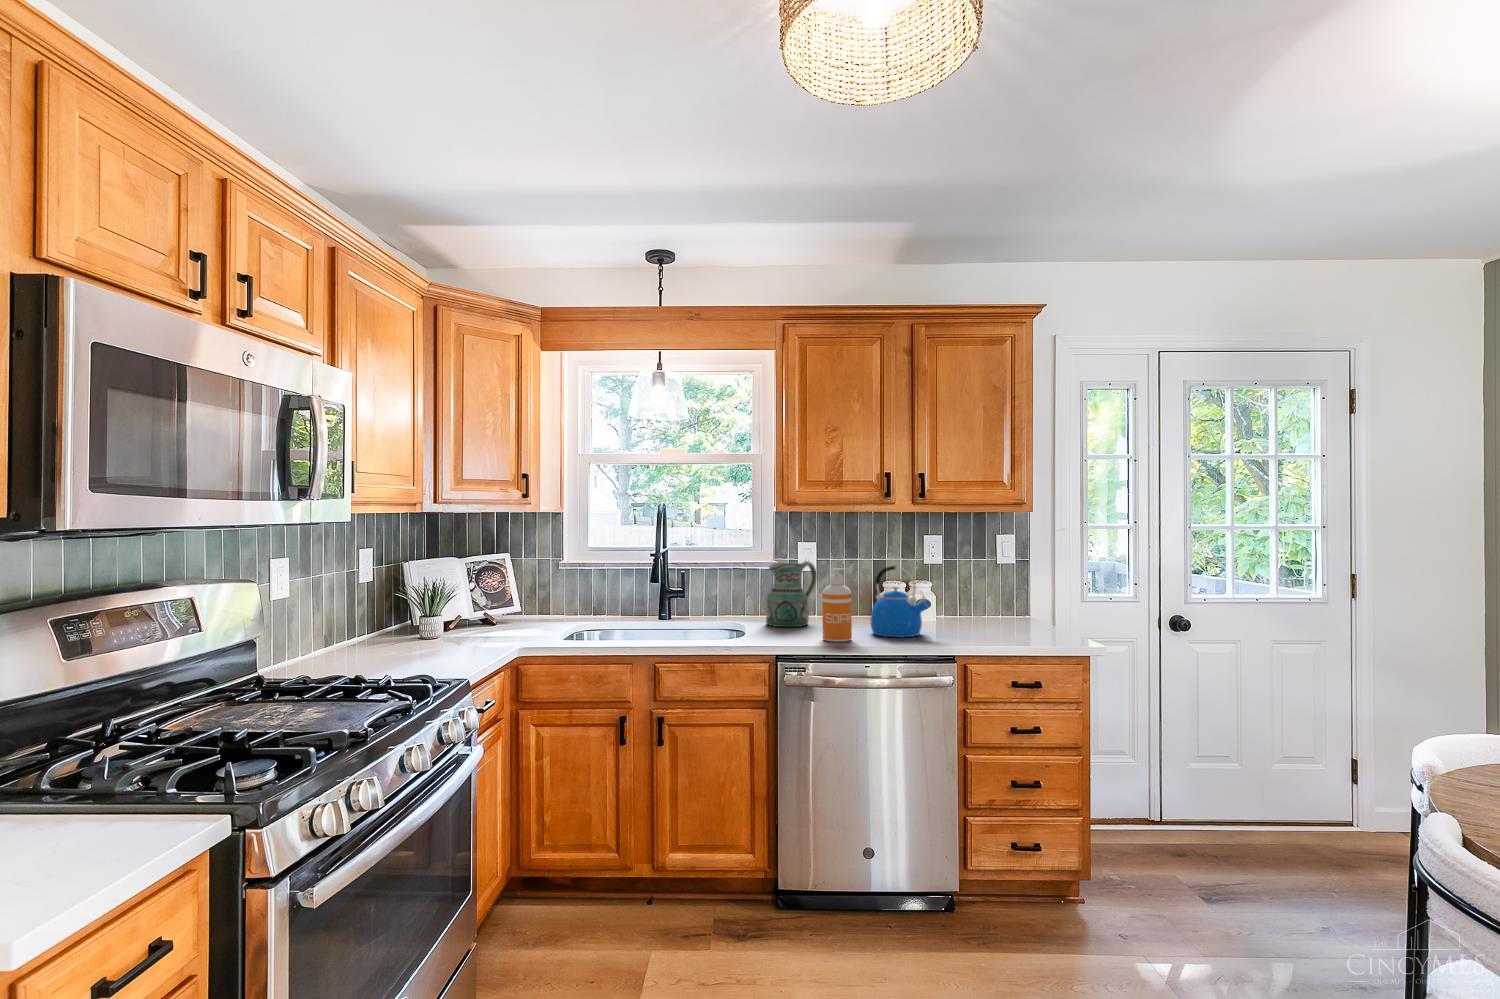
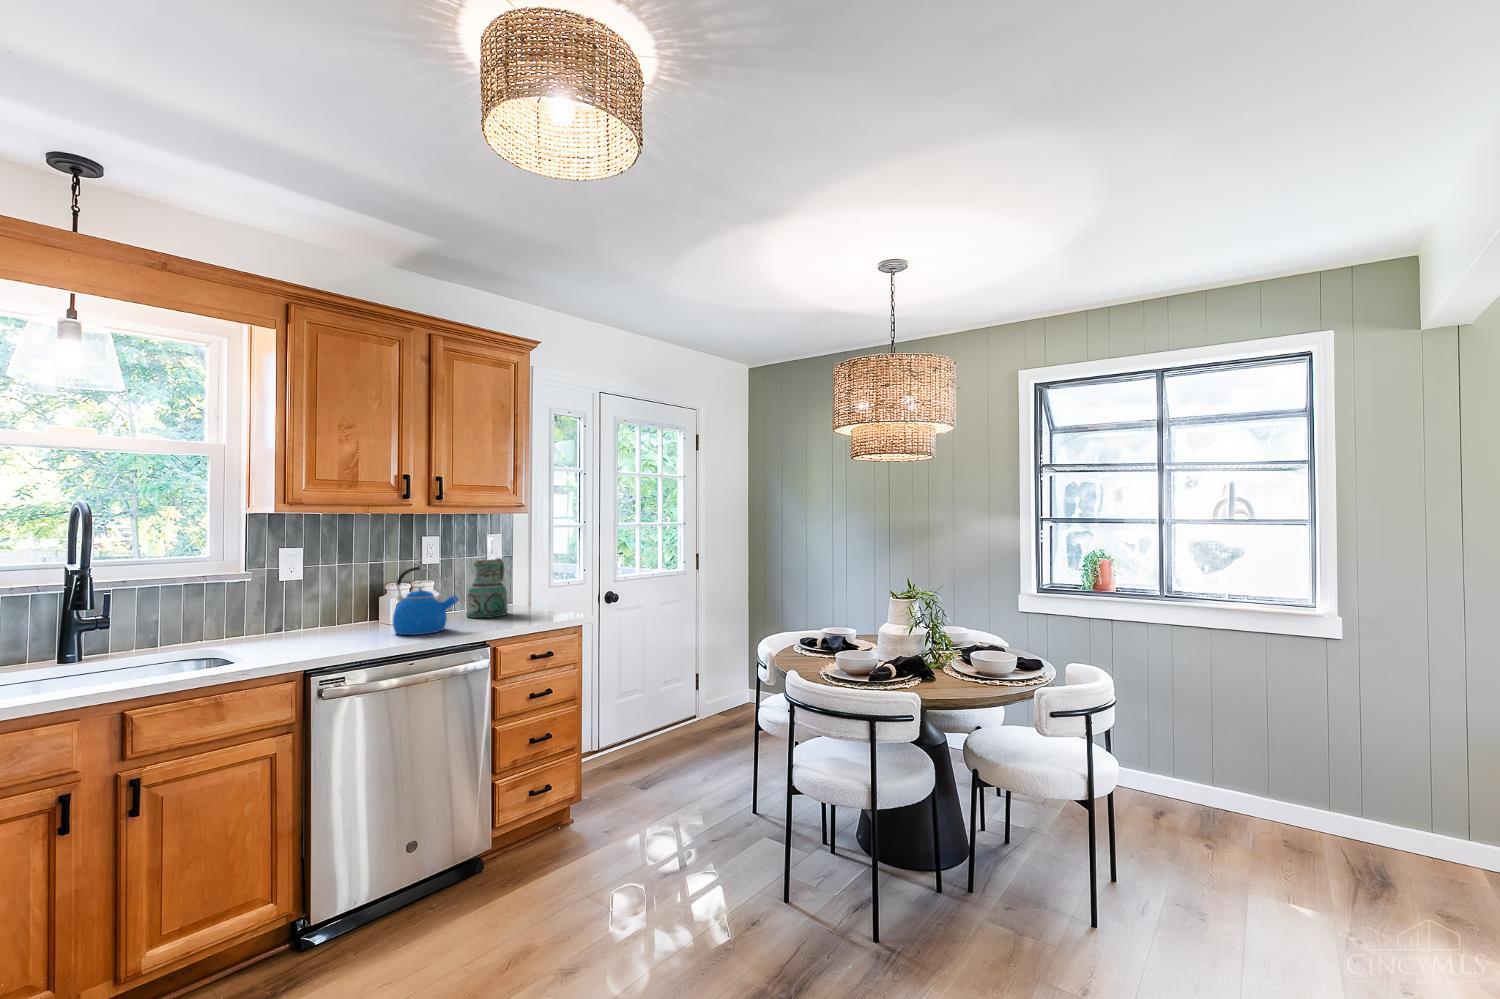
ceramic pitcher: present [766,561,817,627] -> present [466,558,508,618]
soap dispenser: present [822,568,852,642] -> none [352,572,385,647]

